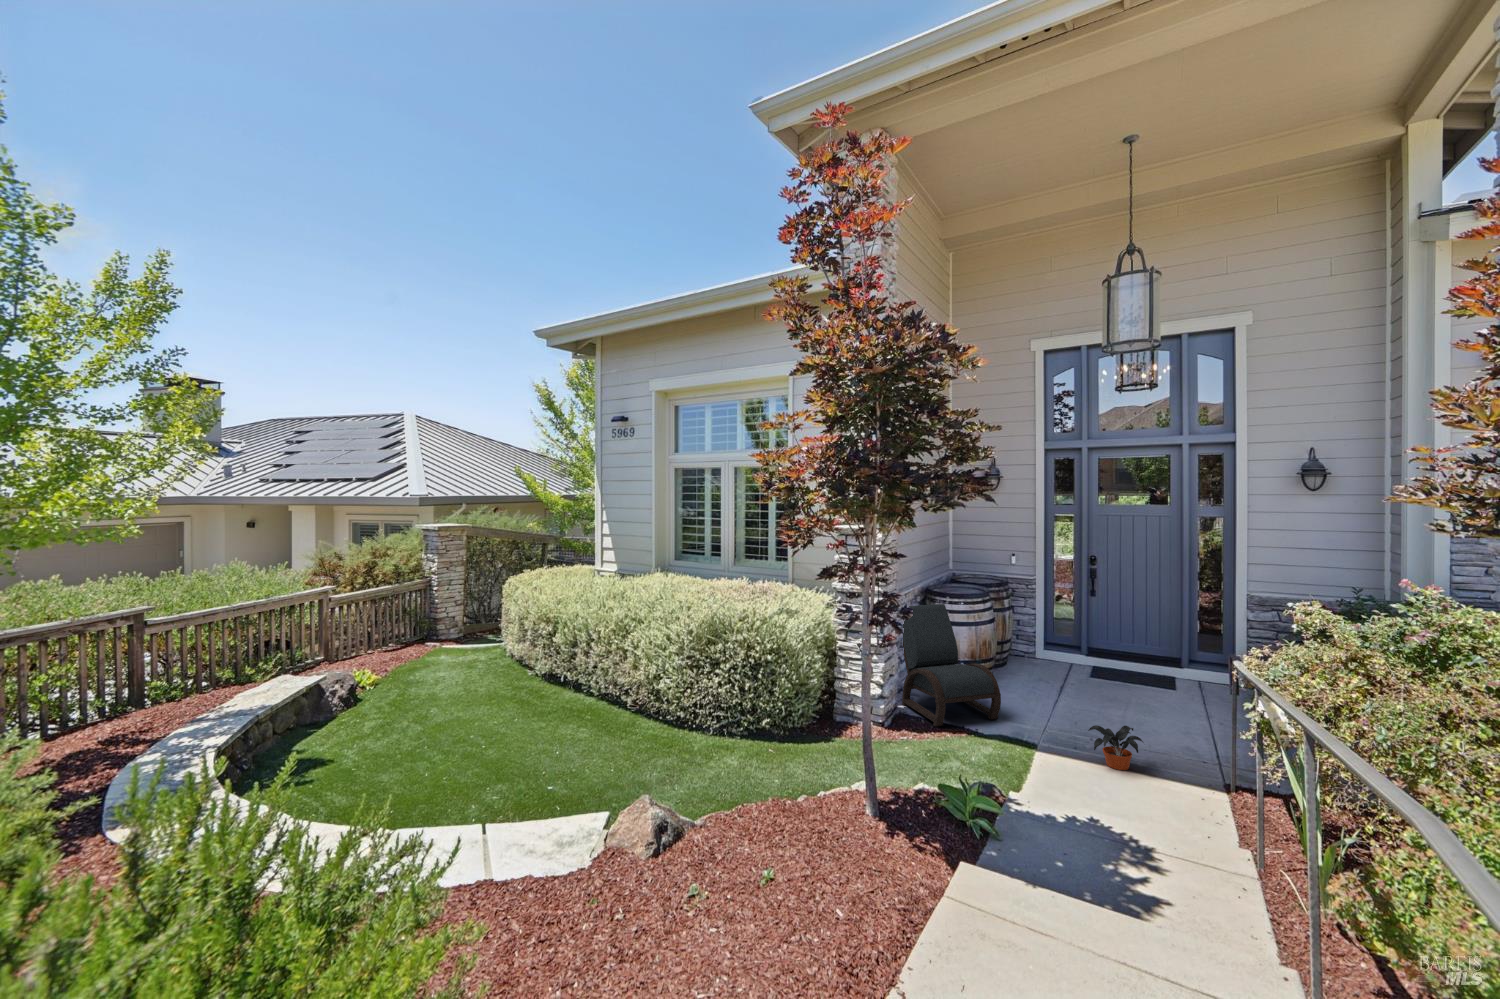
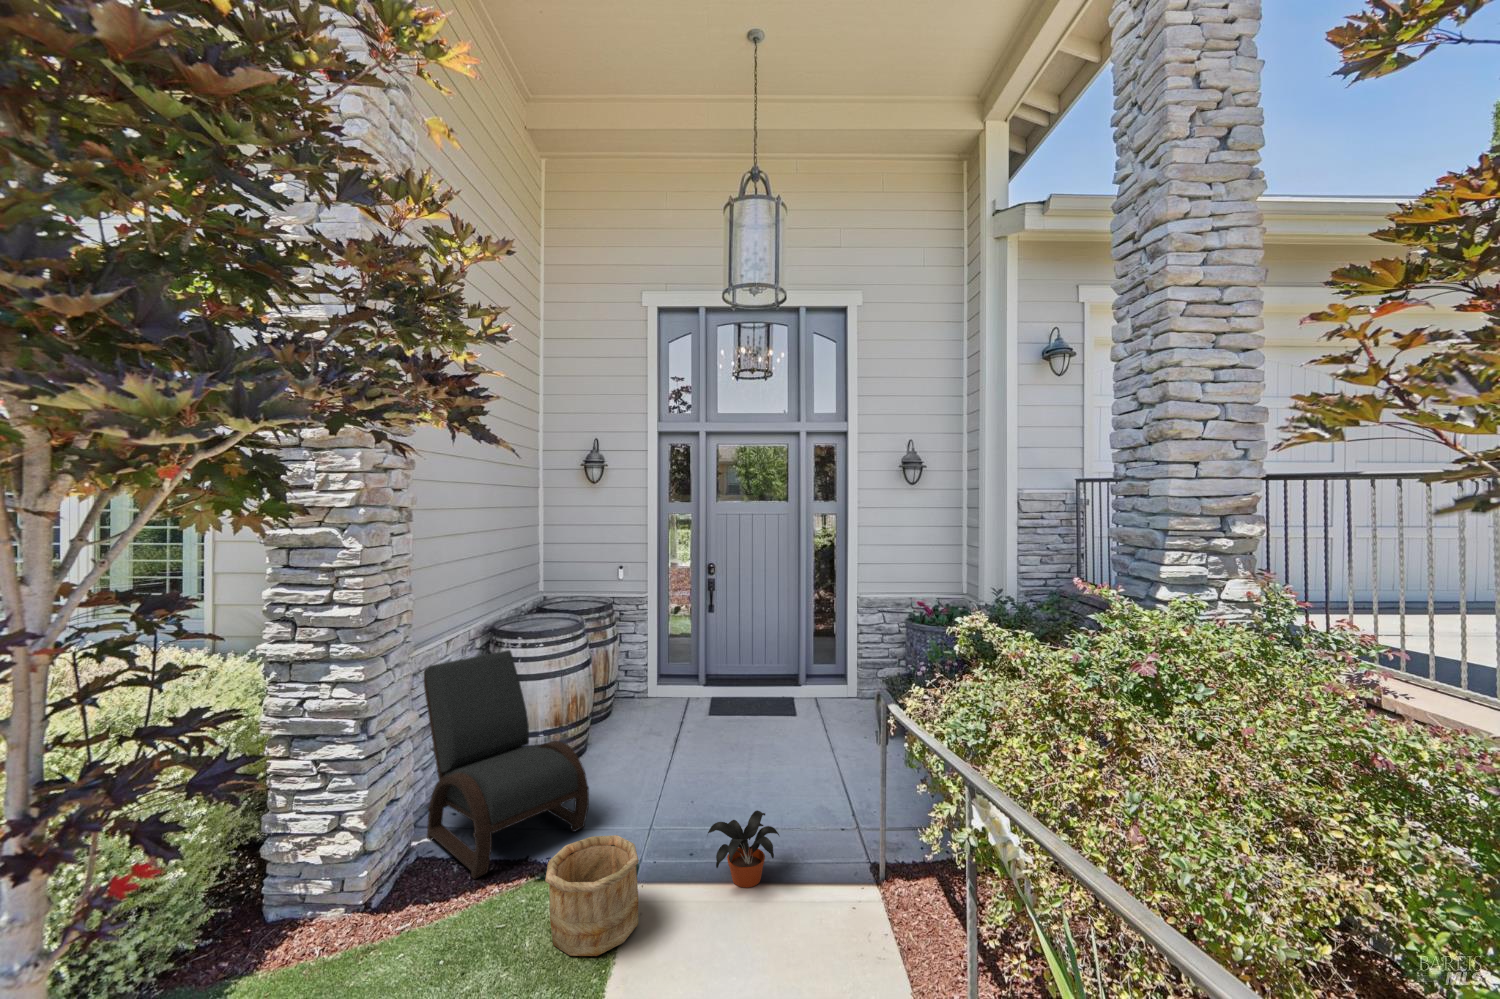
wooden bucket: none [984,713,1041,771] -> present [545,835,639,956]

